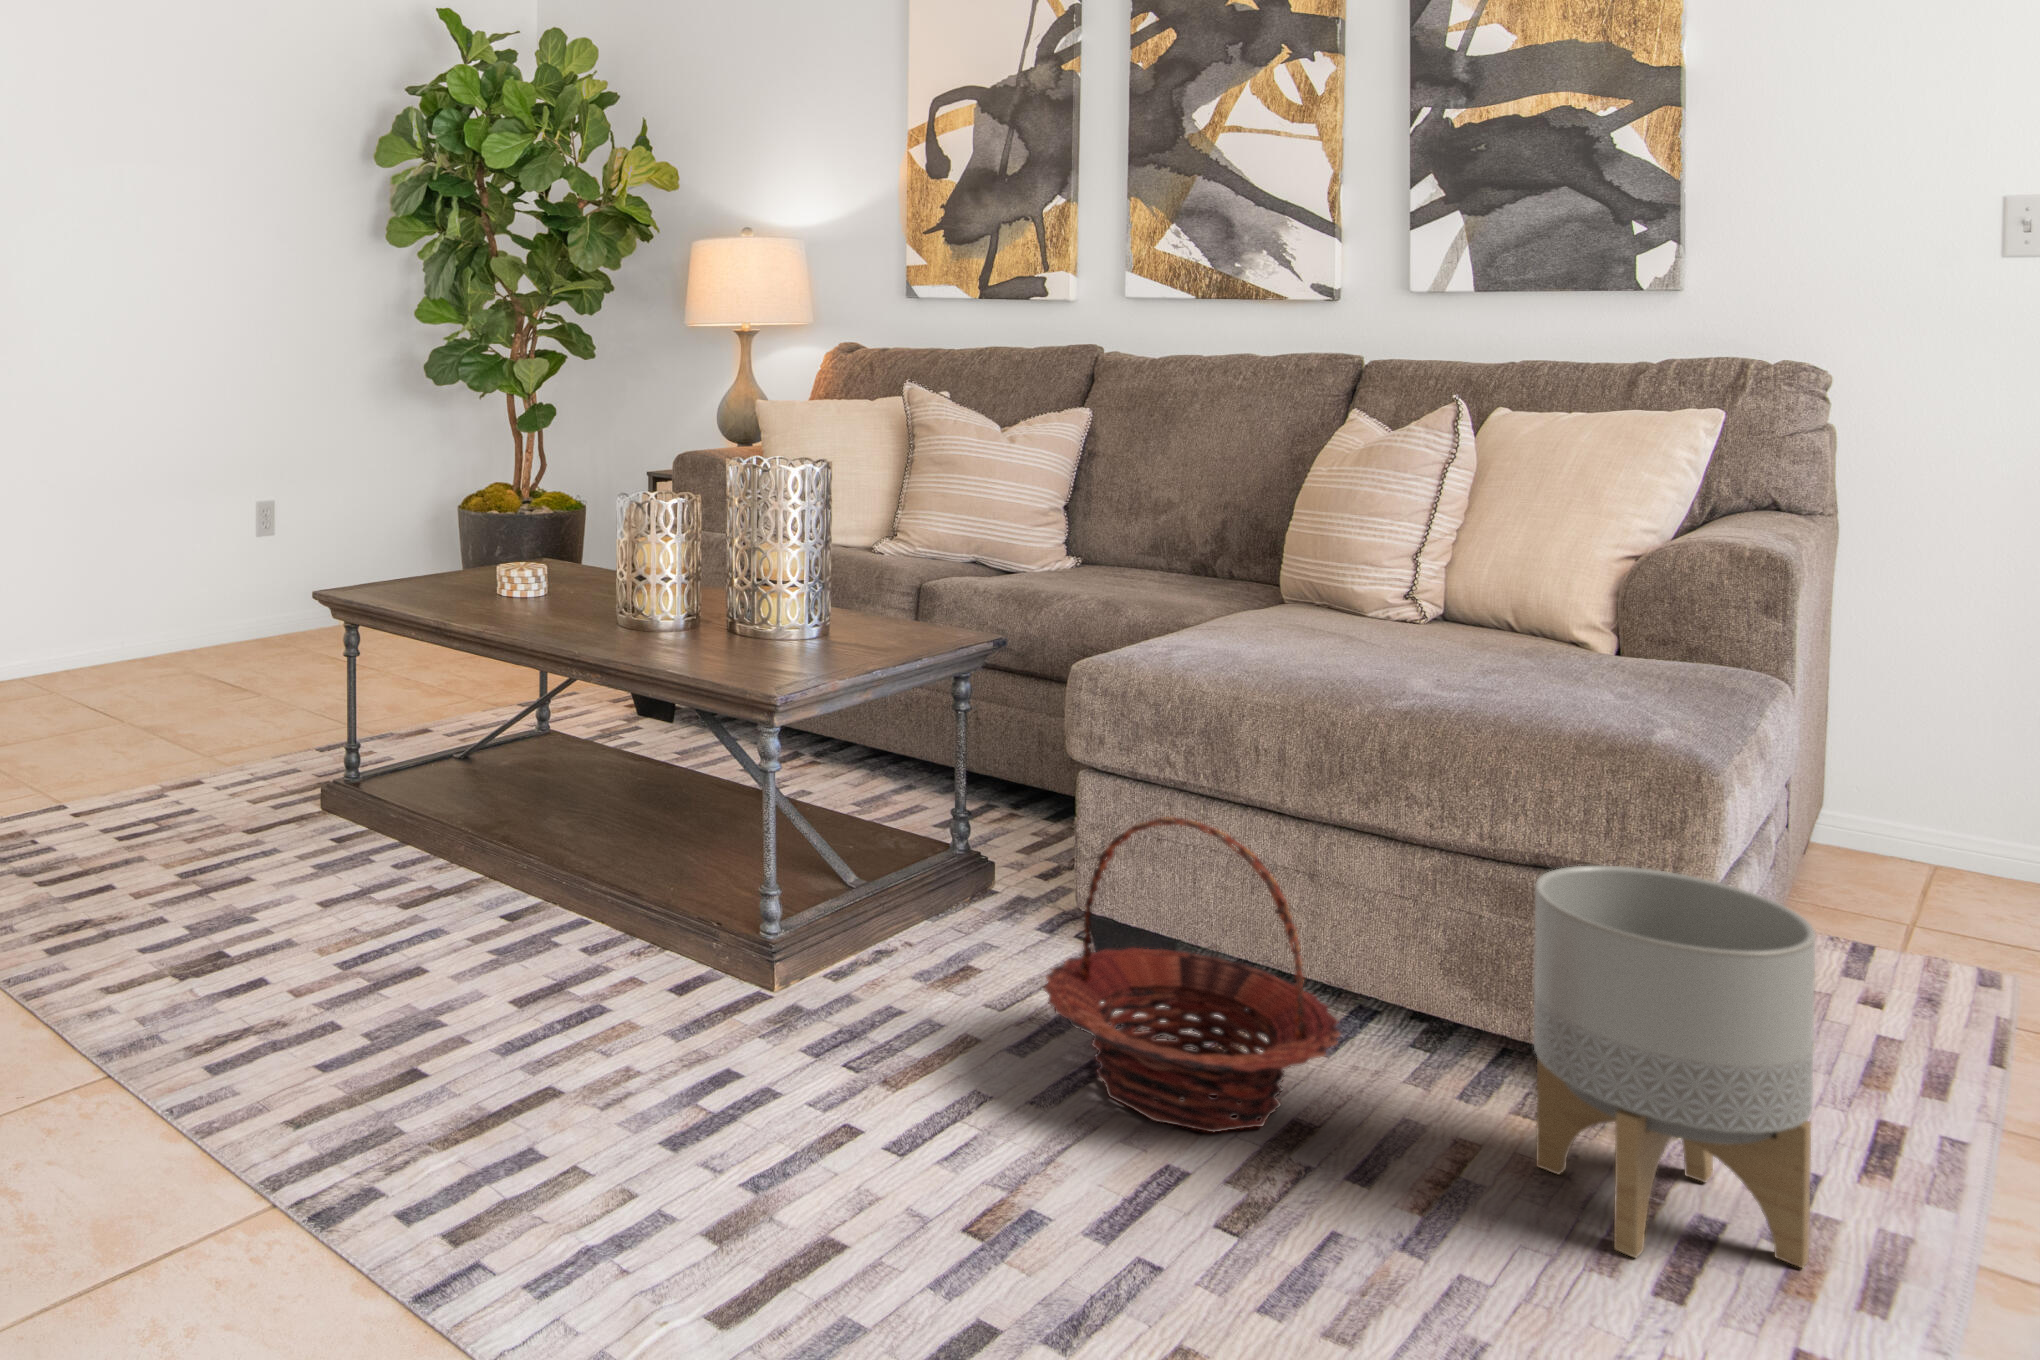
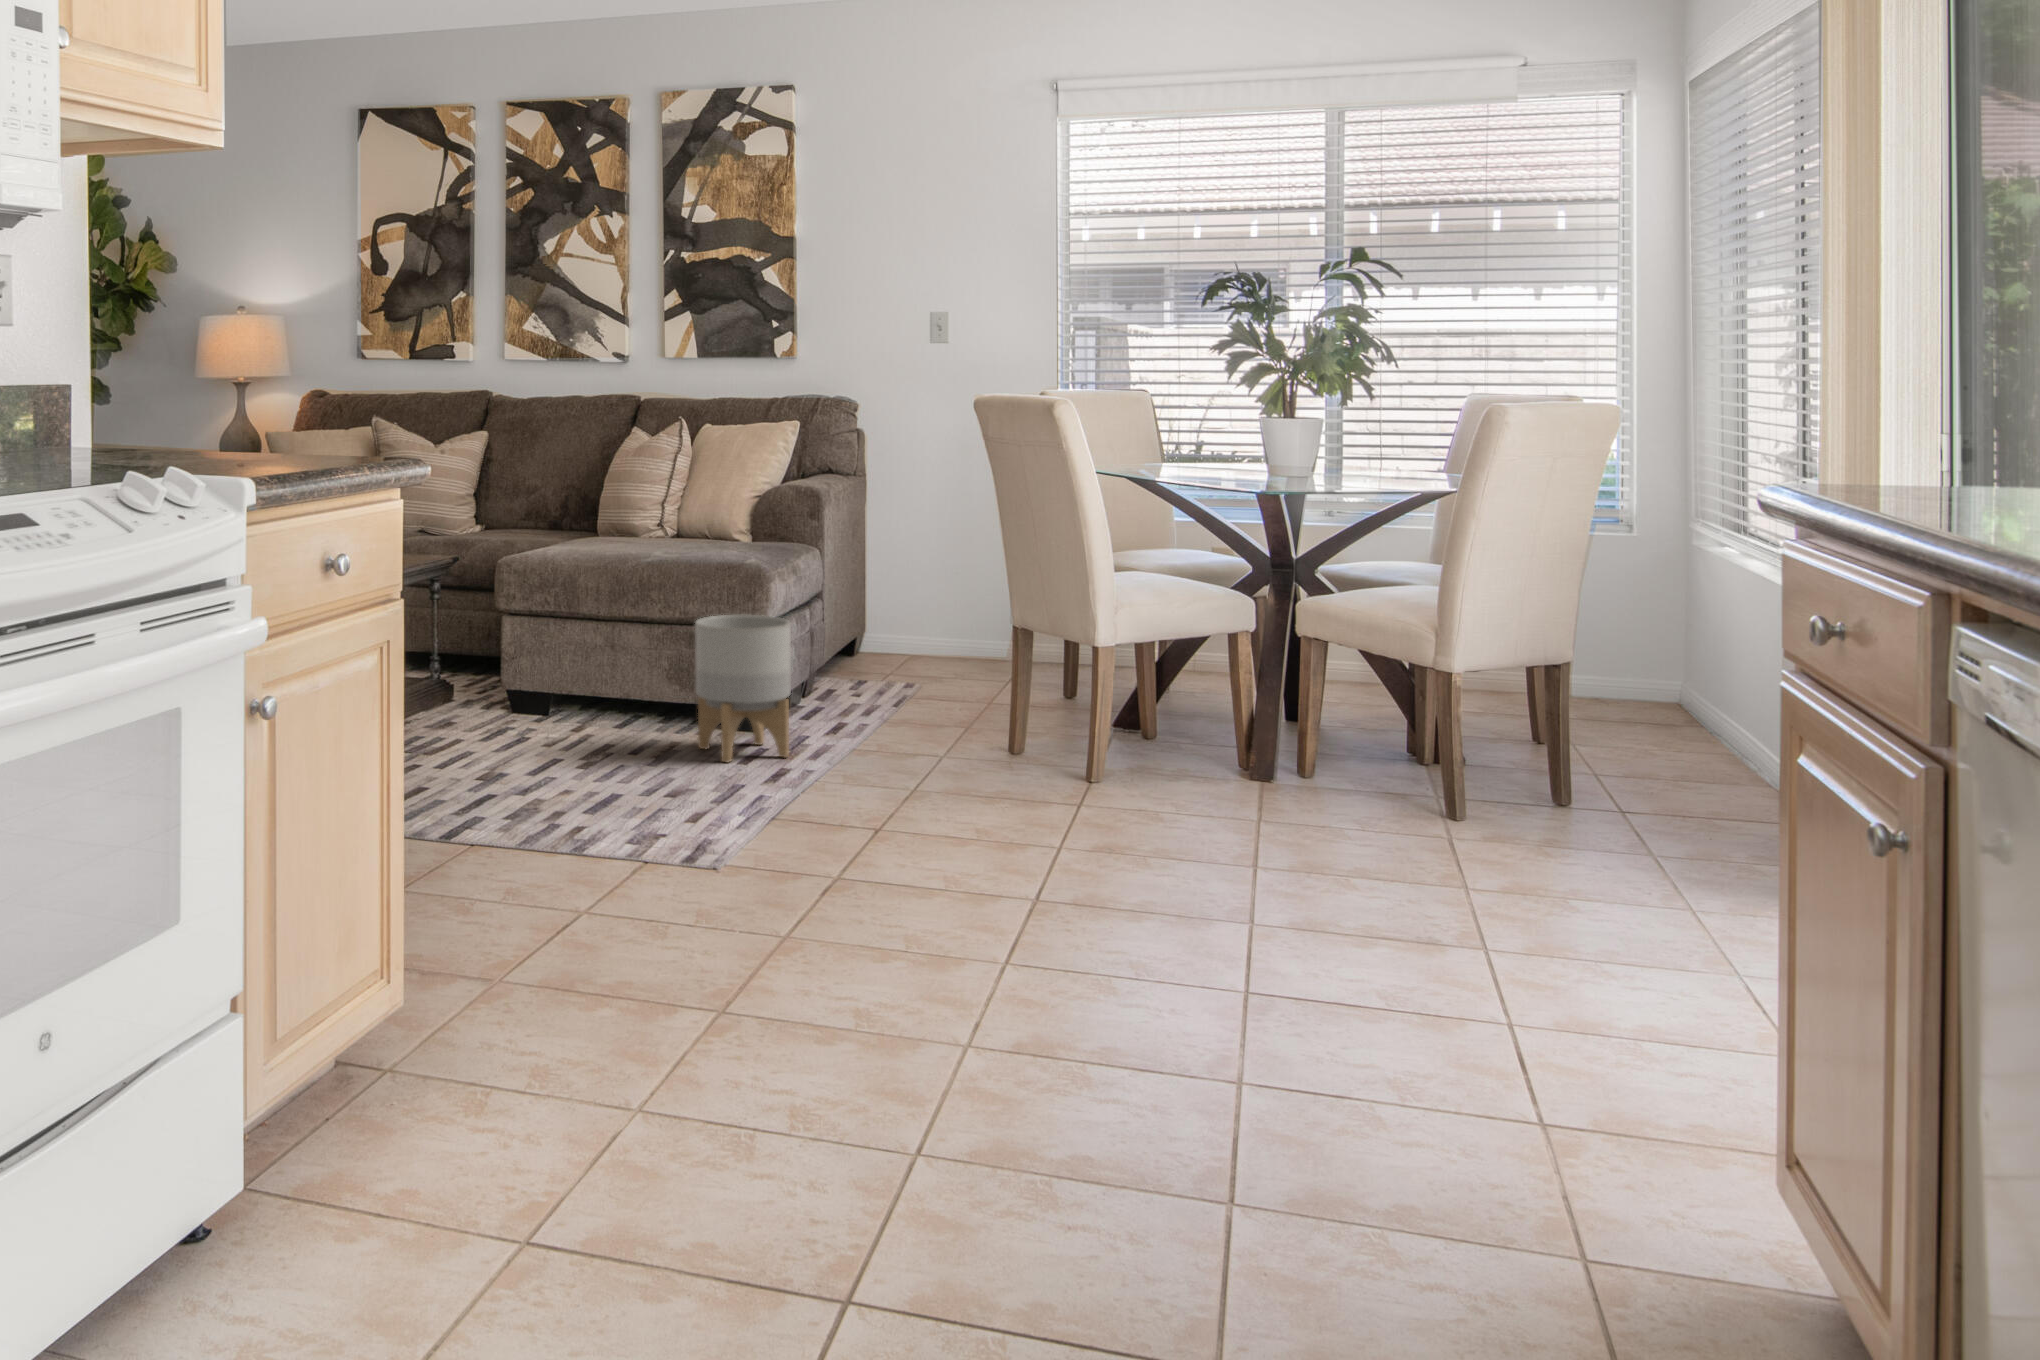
basket: present [1044,817,1340,1132] -> none [490,615,622,755]

